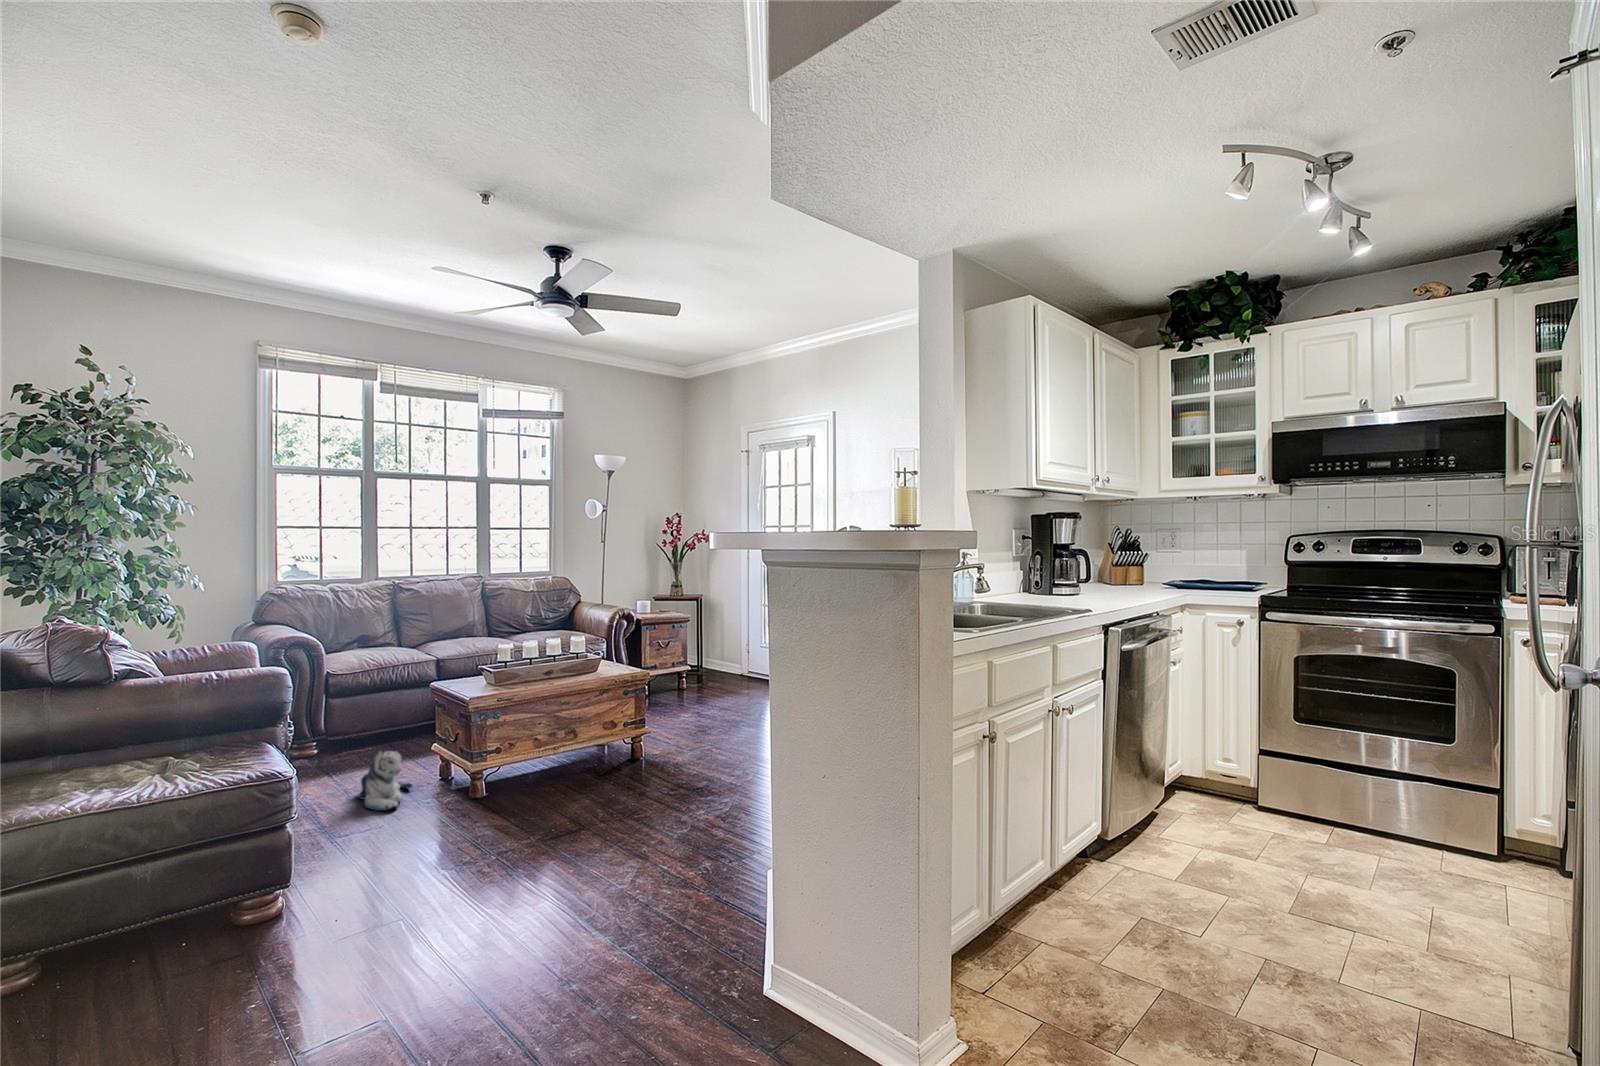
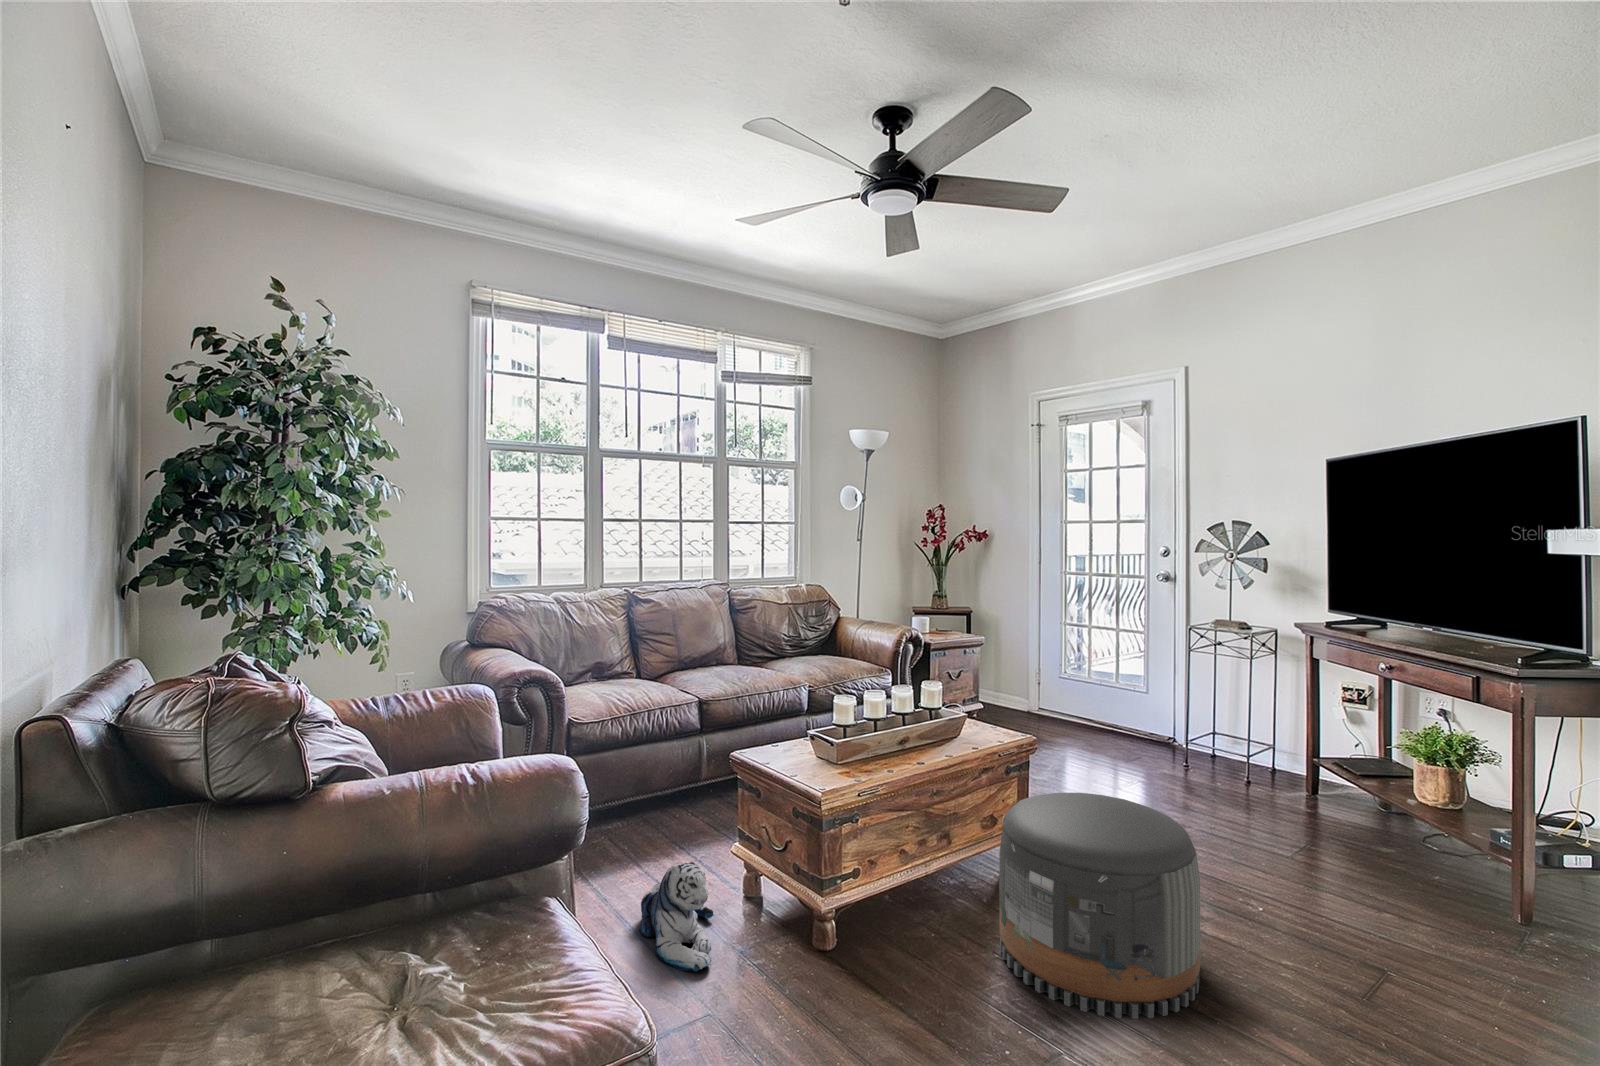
pouf: none [586,699,697,812] -> present [999,793,1200,1019]

